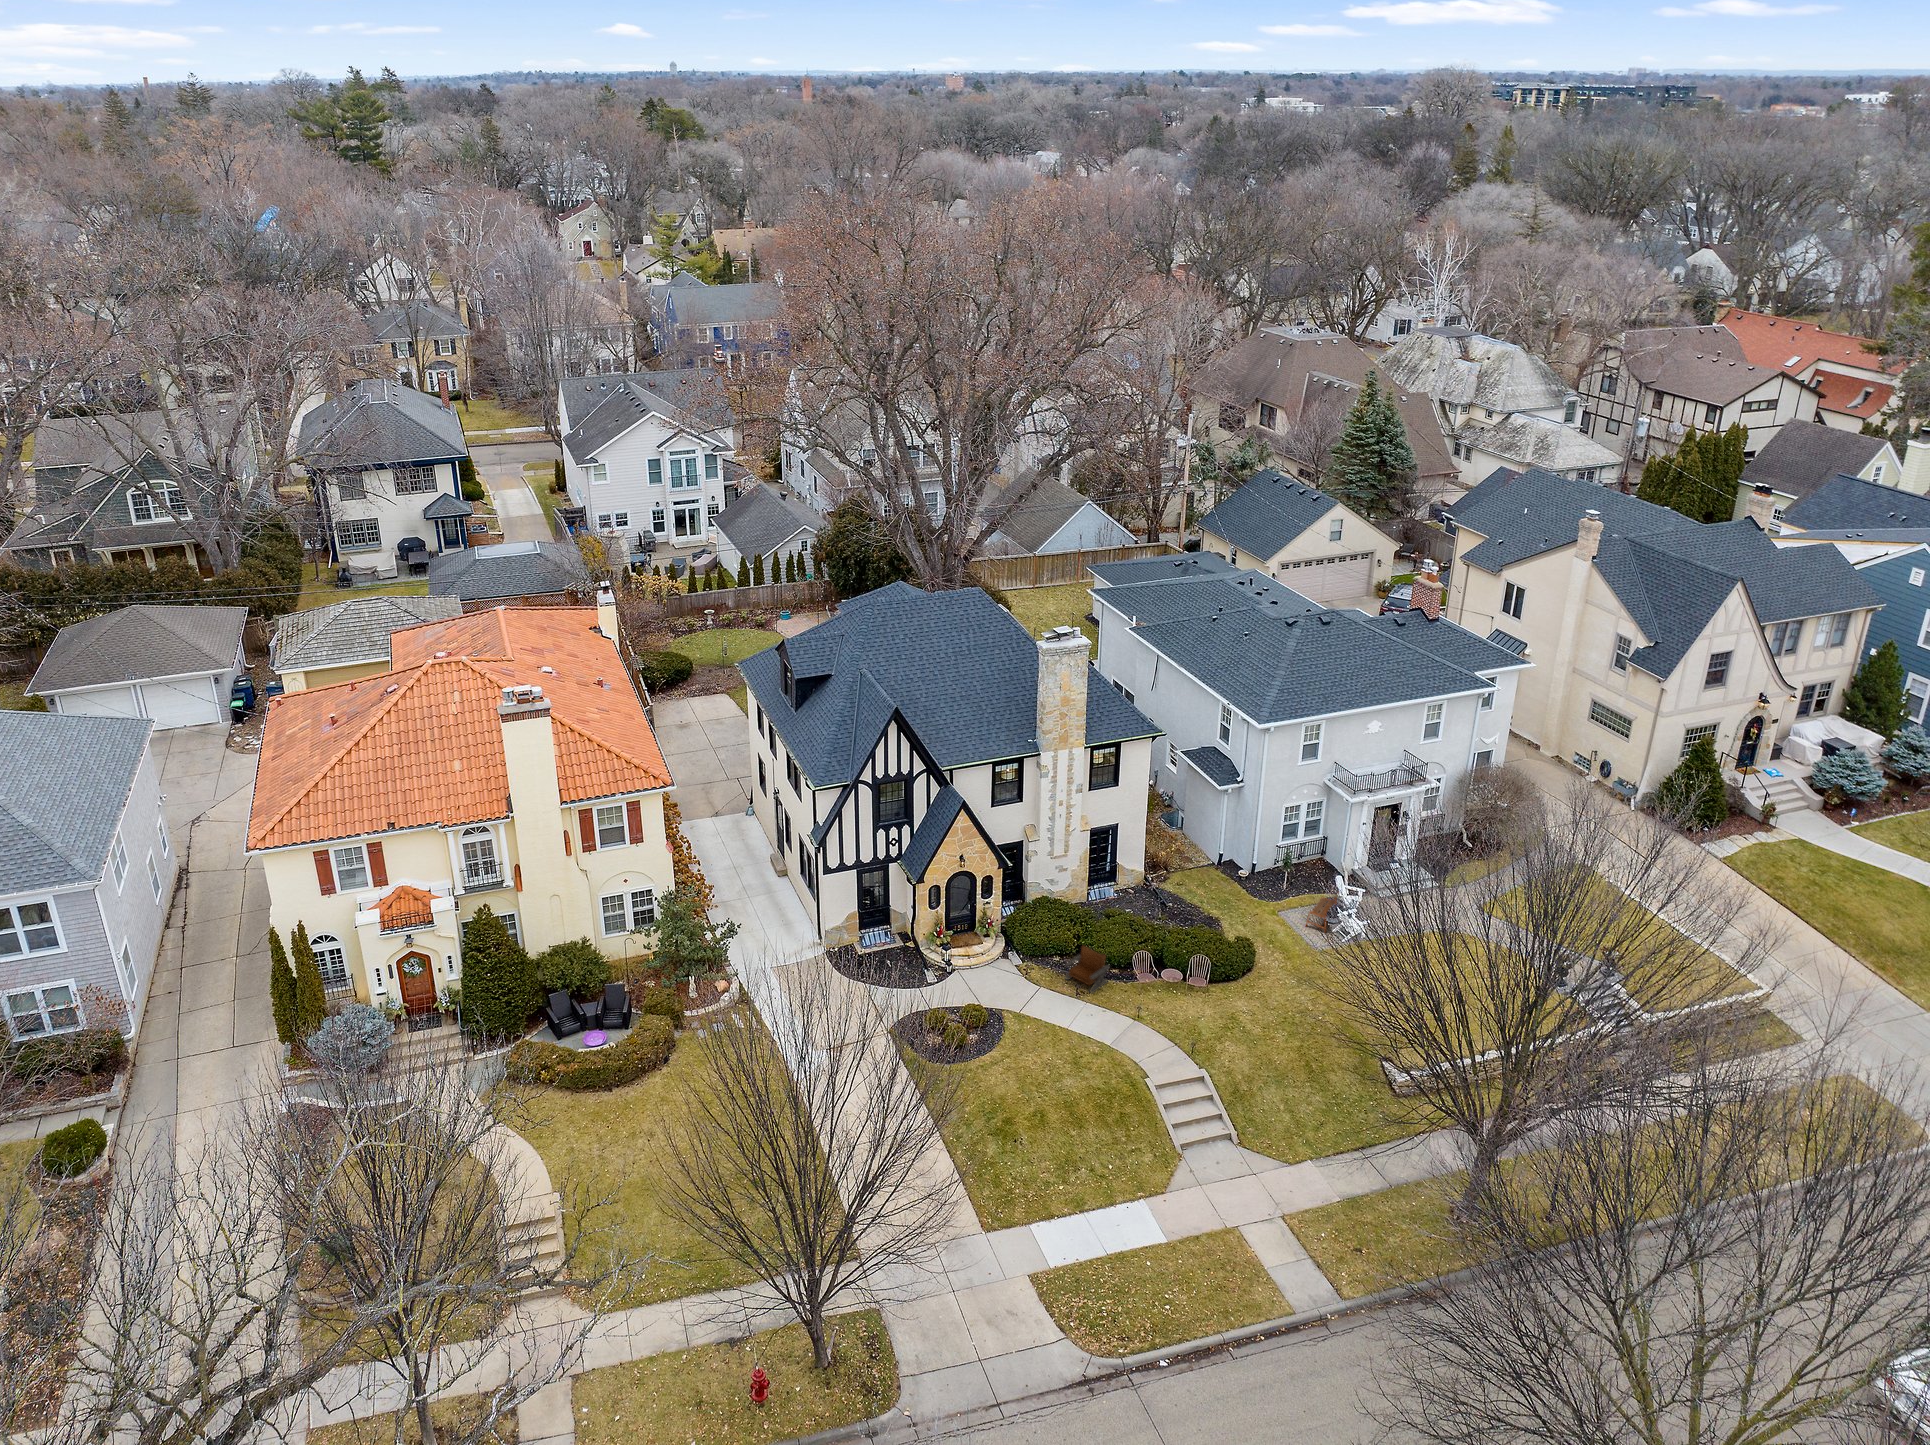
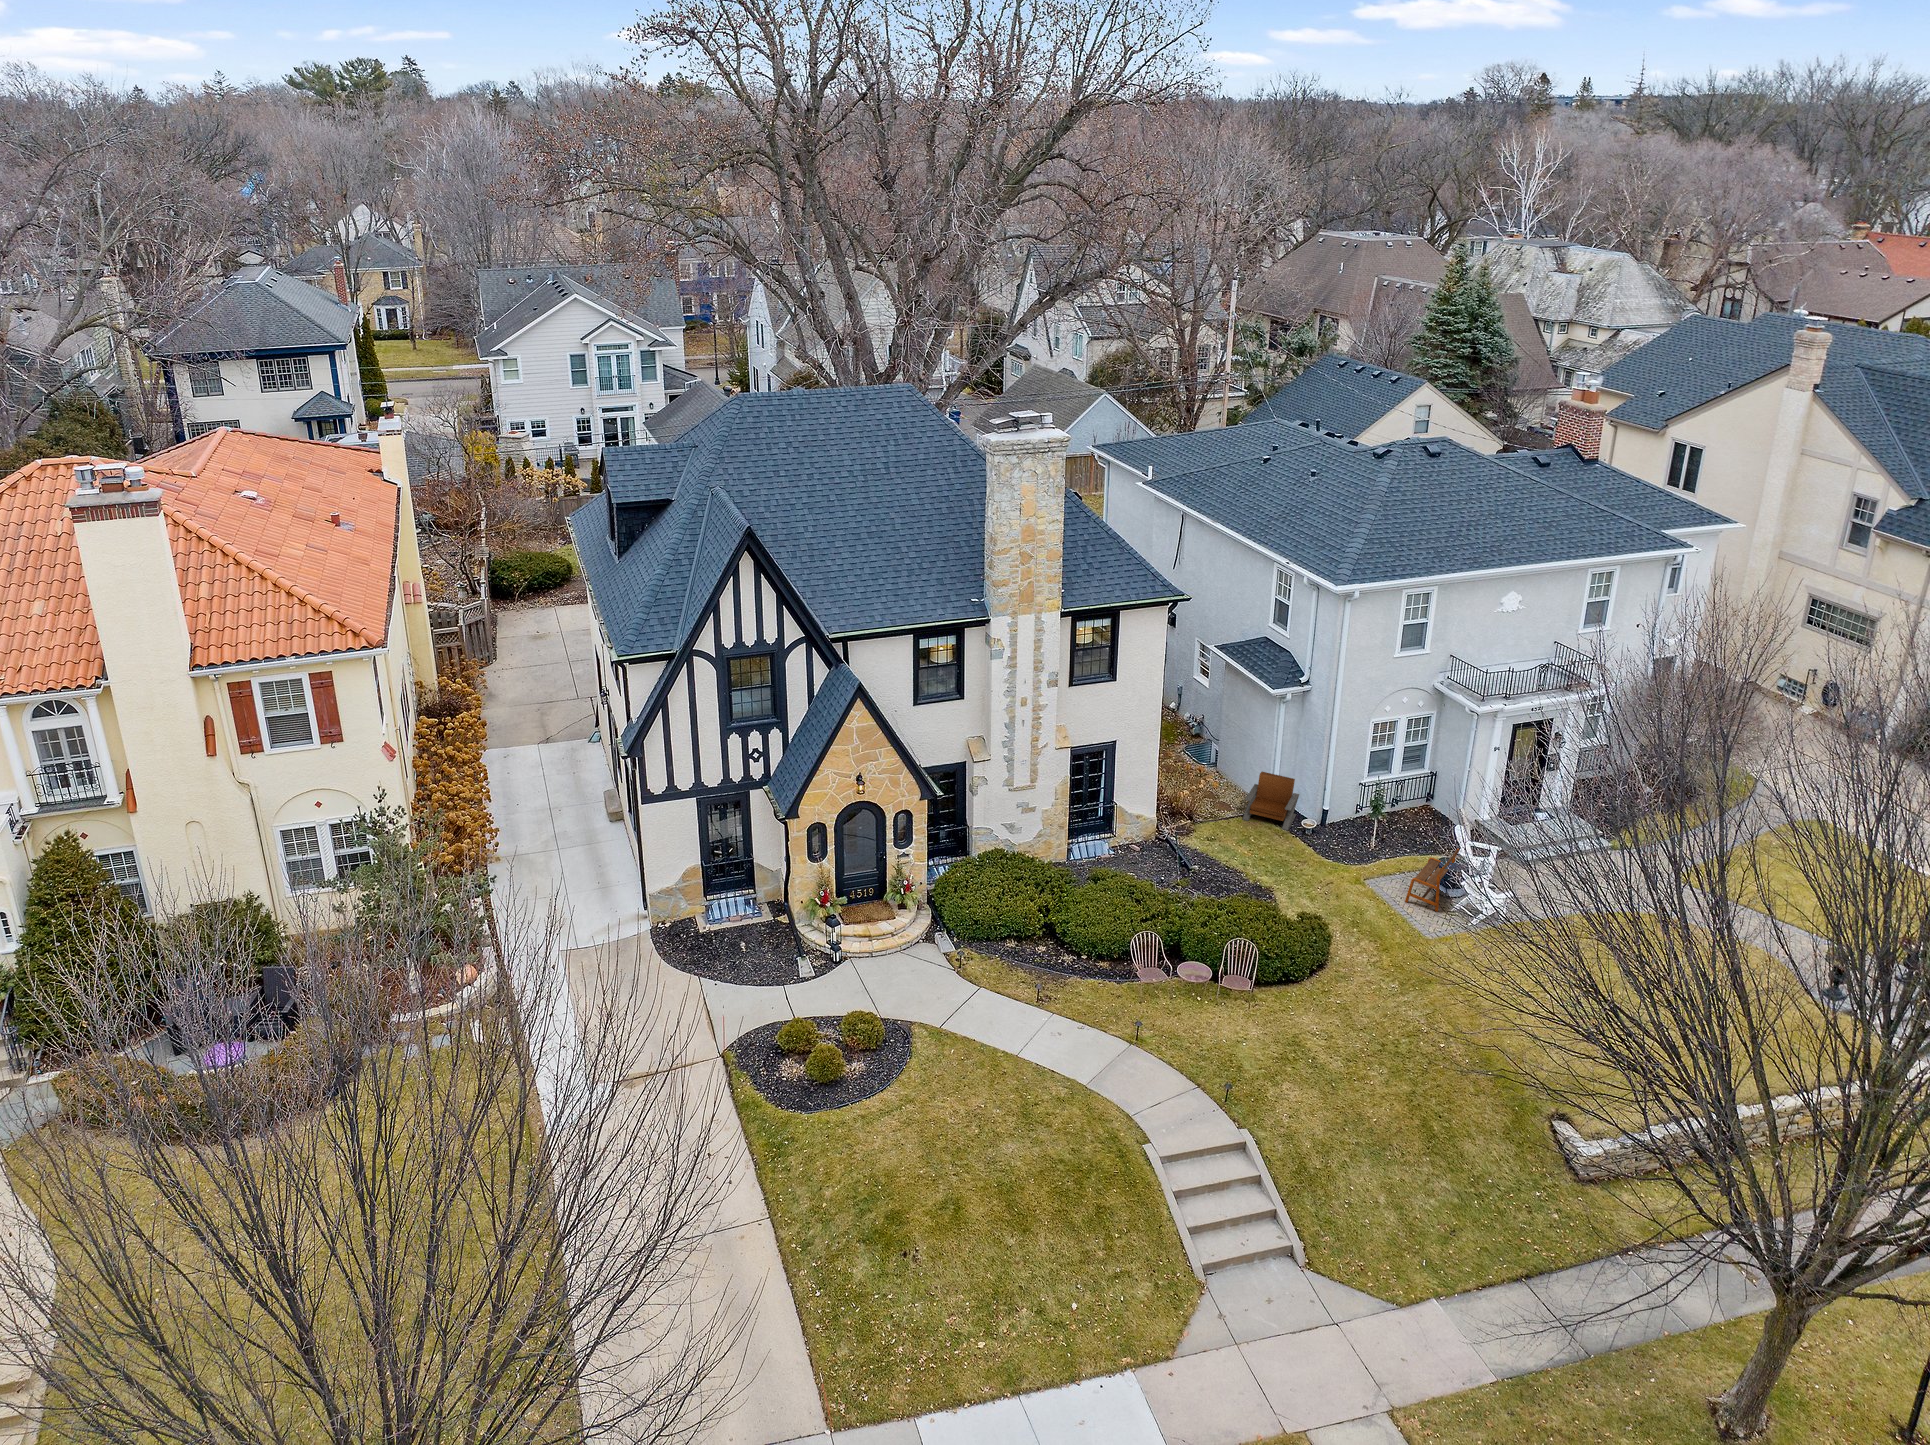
lounge chair: present [1065,945,1109,993] -> present [1243,772,1299,831]

